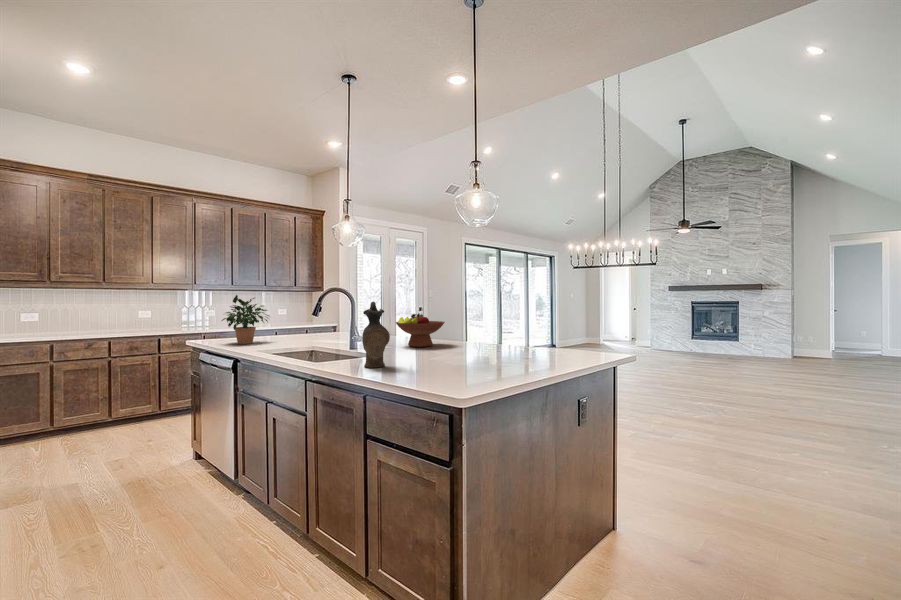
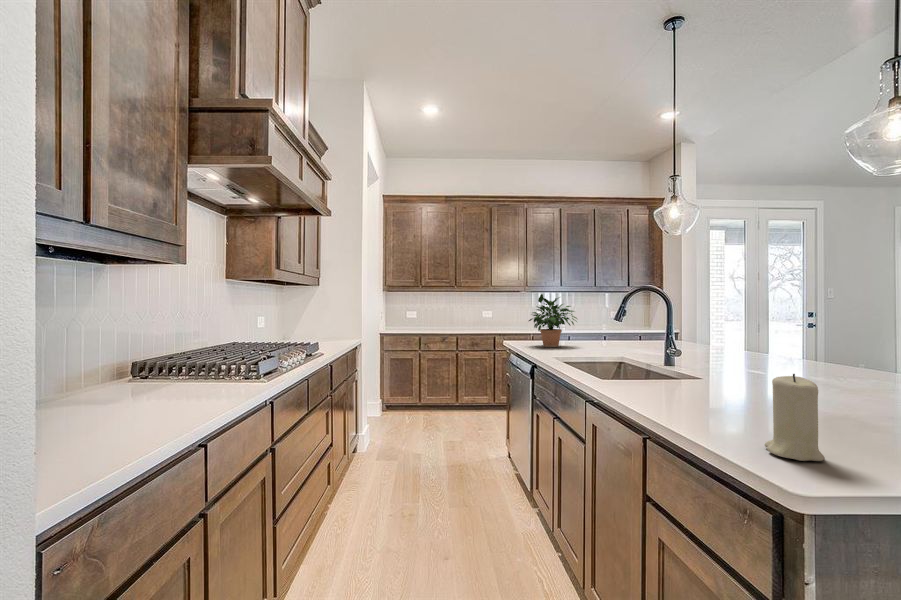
ceramic pitcher: present [362,302,390,368] -> none [661,298,708,399]
fruit bowl: present [396,314,445,347] -> none [739,320,839,374]
candle: none [426,343,451,385] -> present [764,374,825,461]

